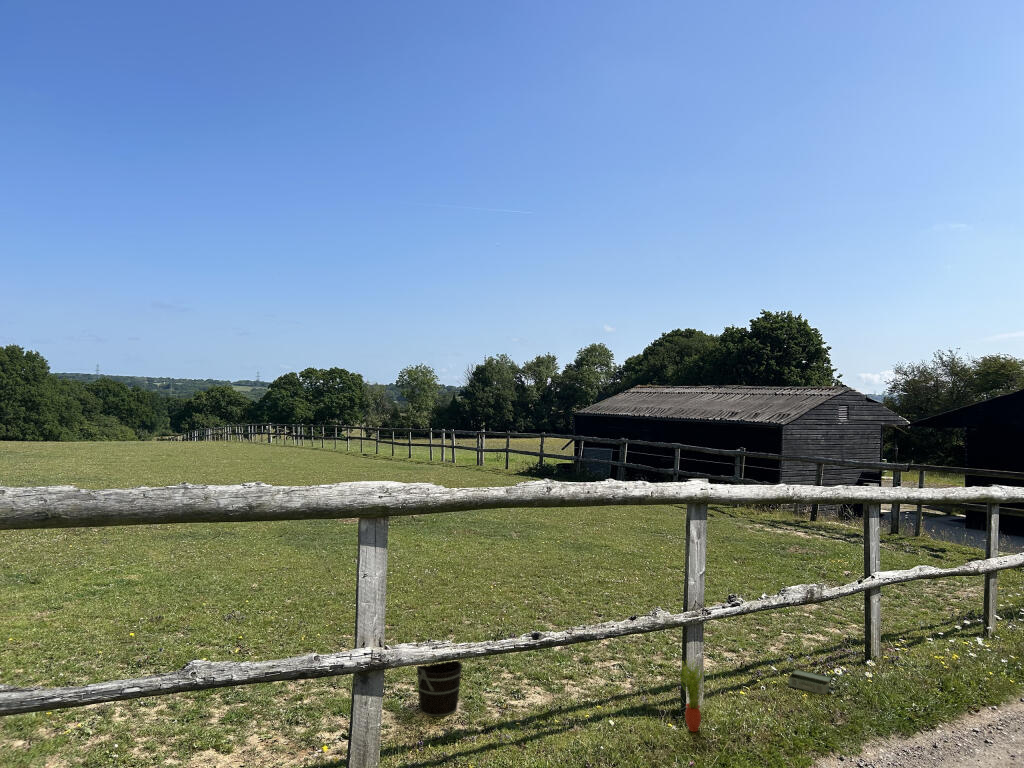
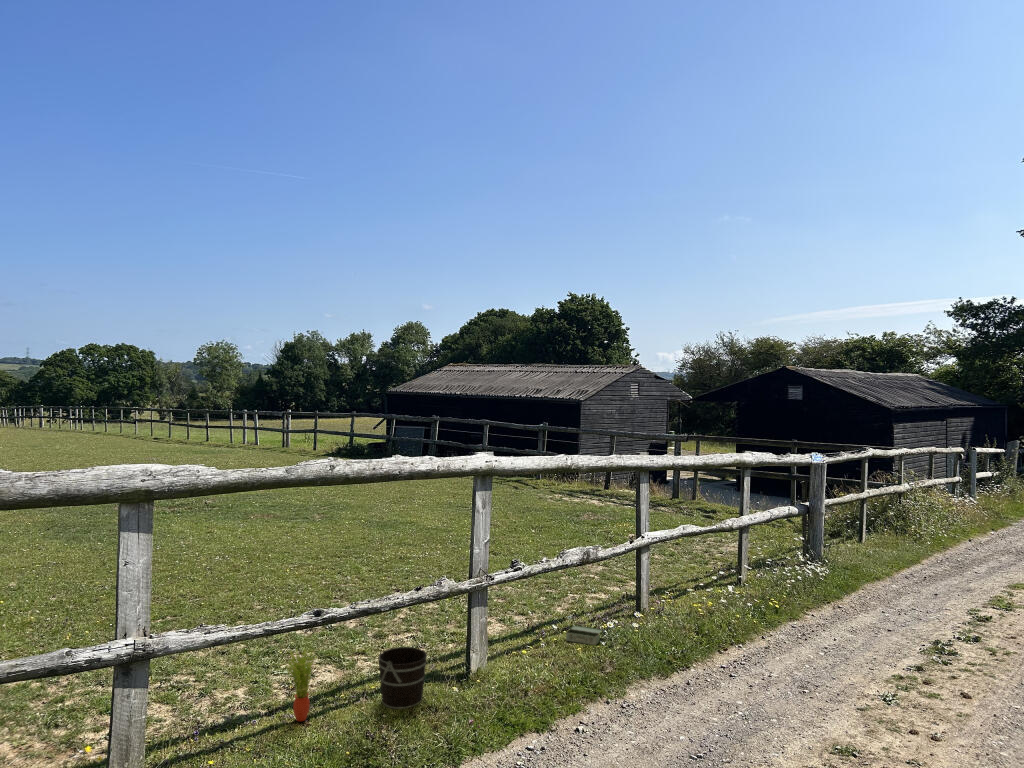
potted plant: present [680,660,707,732] -> present [285,649,317,721]
bucket: present [417,661,462,716] -> present [379,645,427,709]

